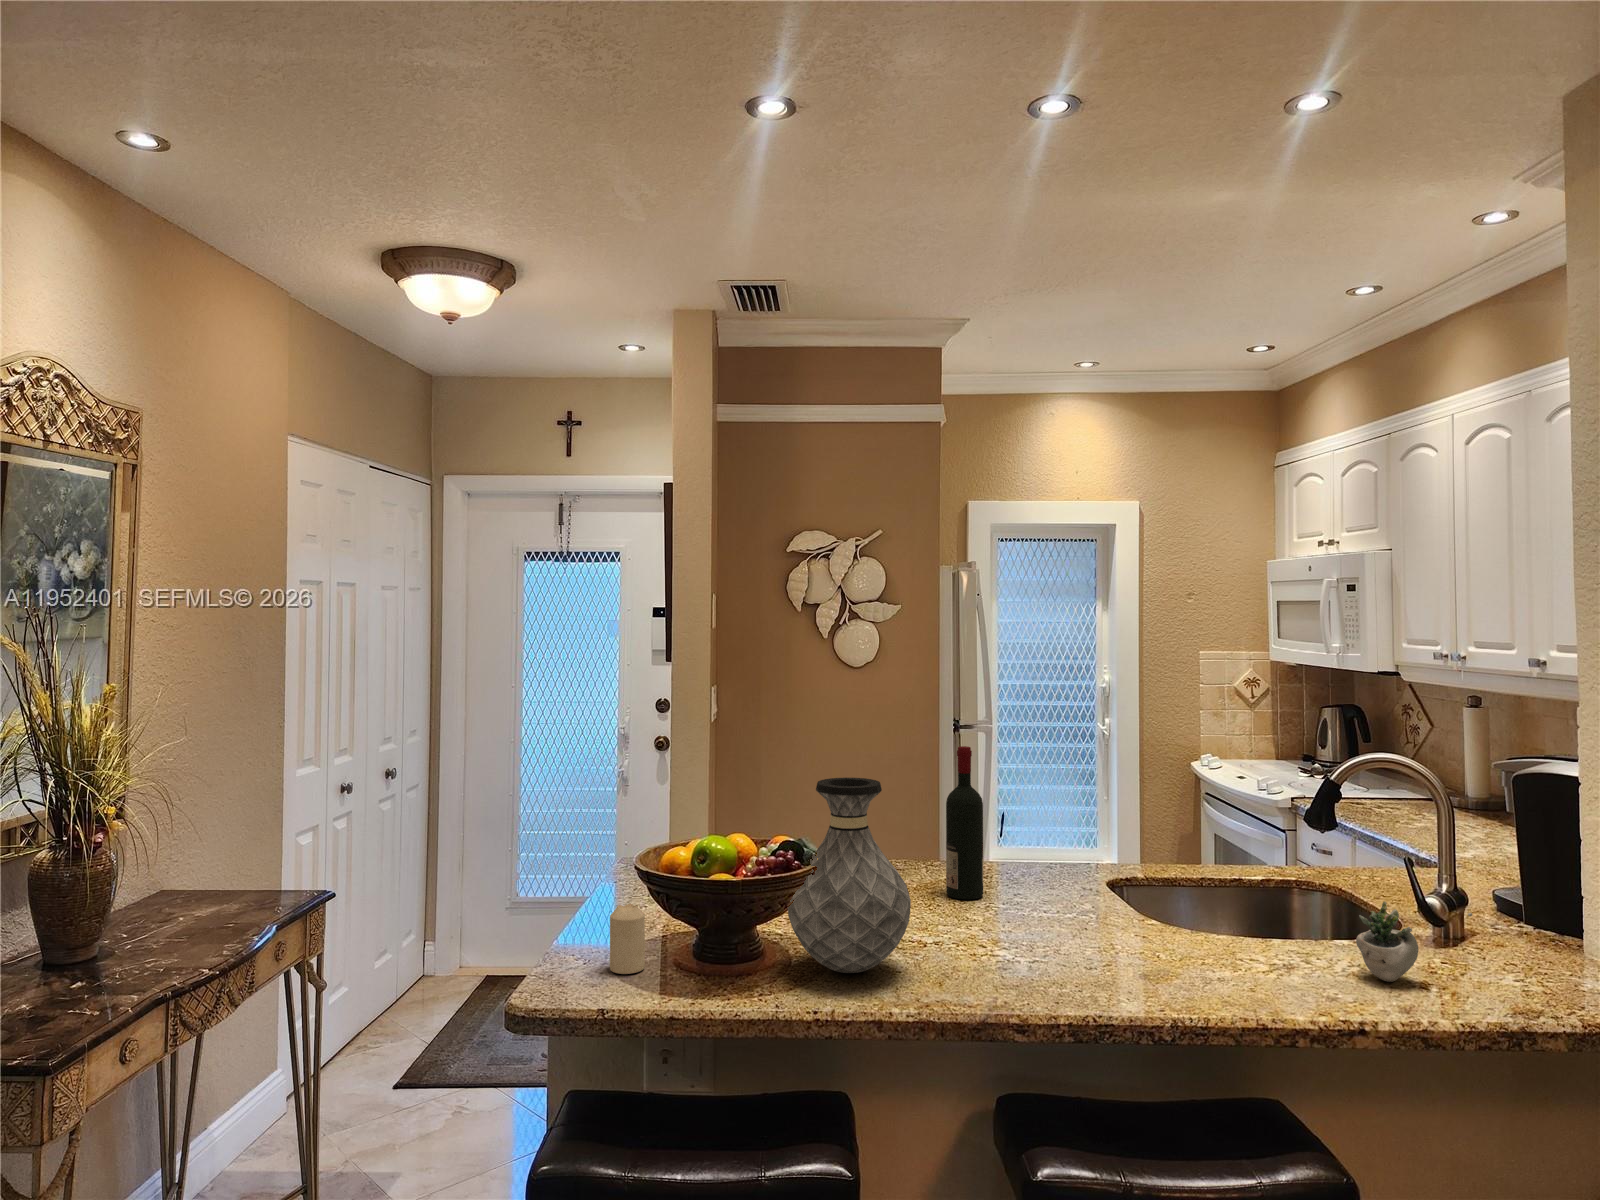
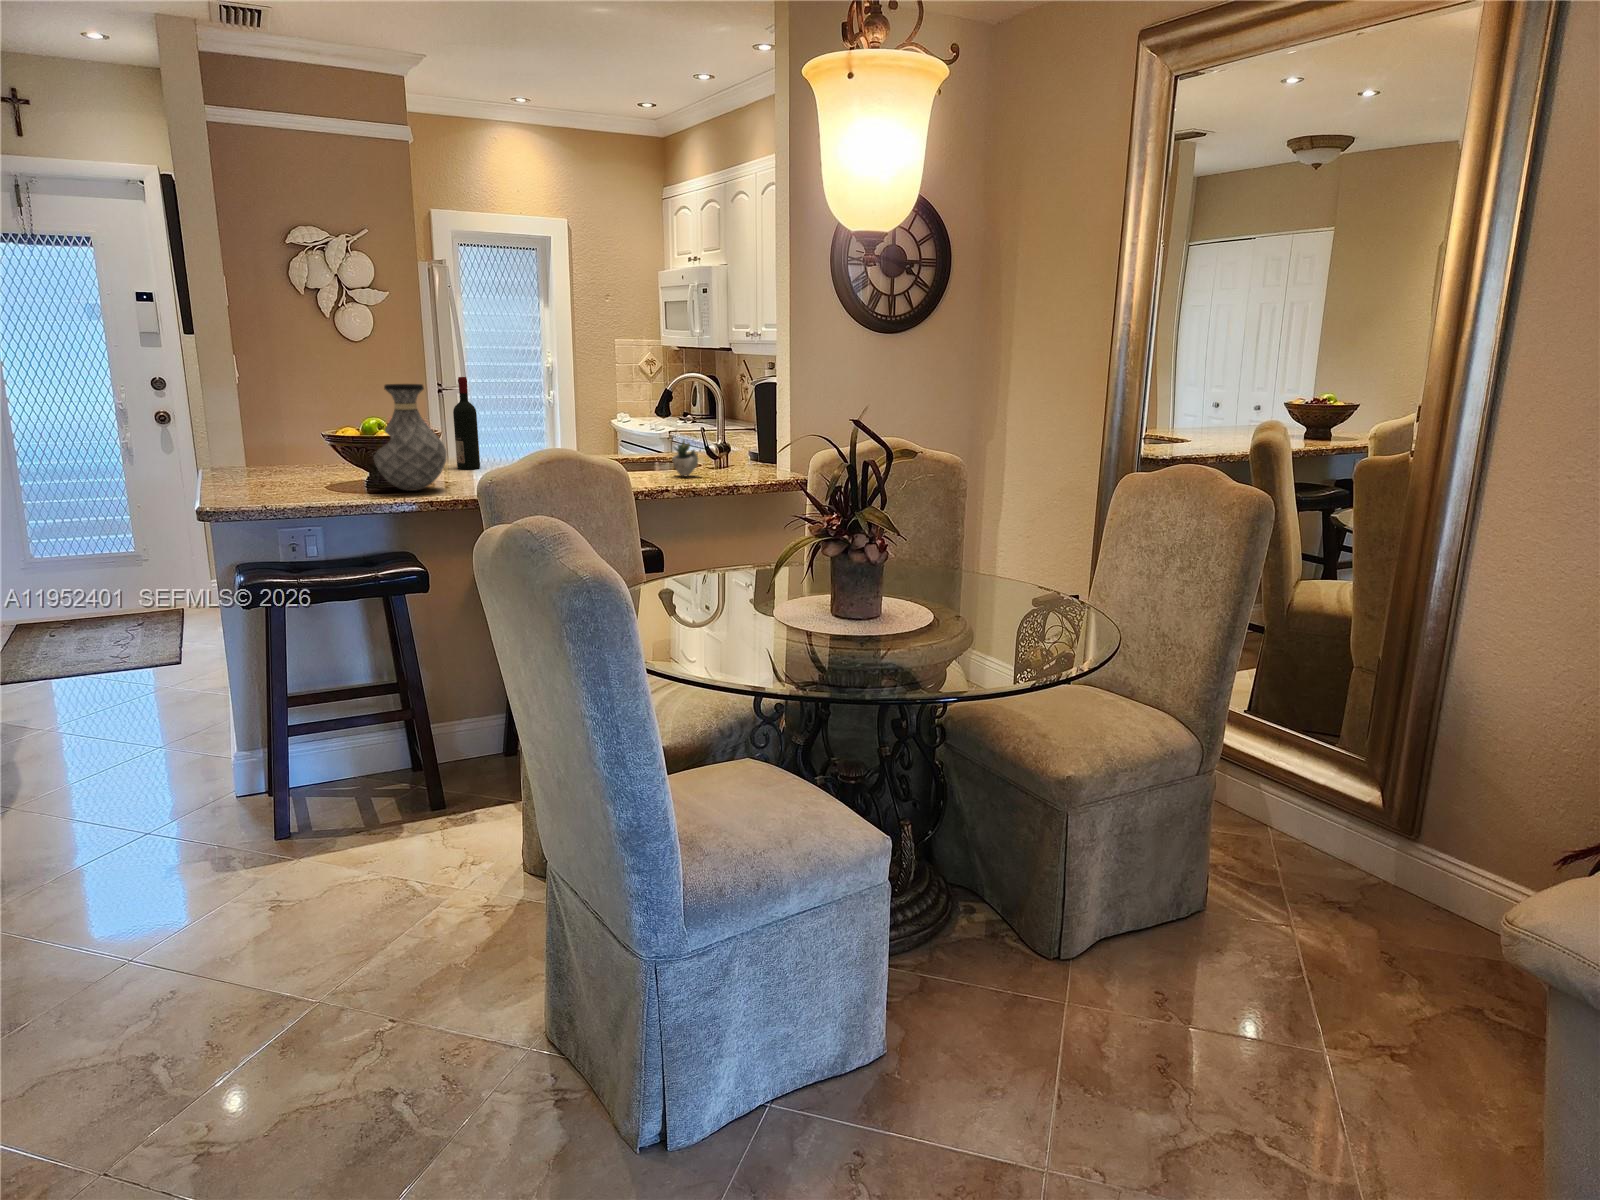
candle: present [610,904,645,974] -> none [260,461,286,500]

